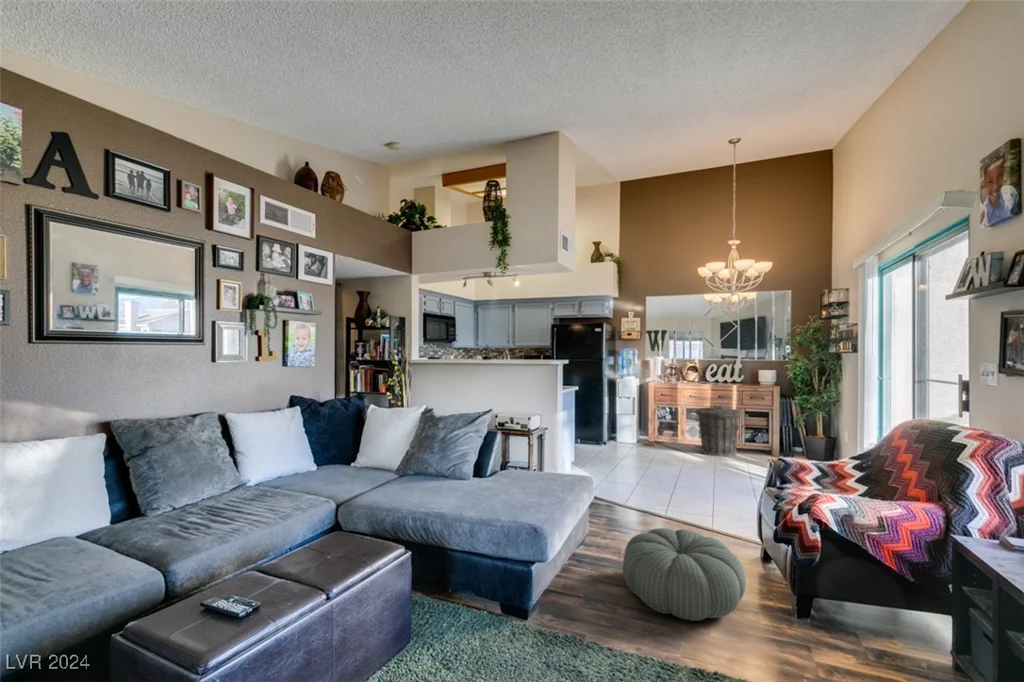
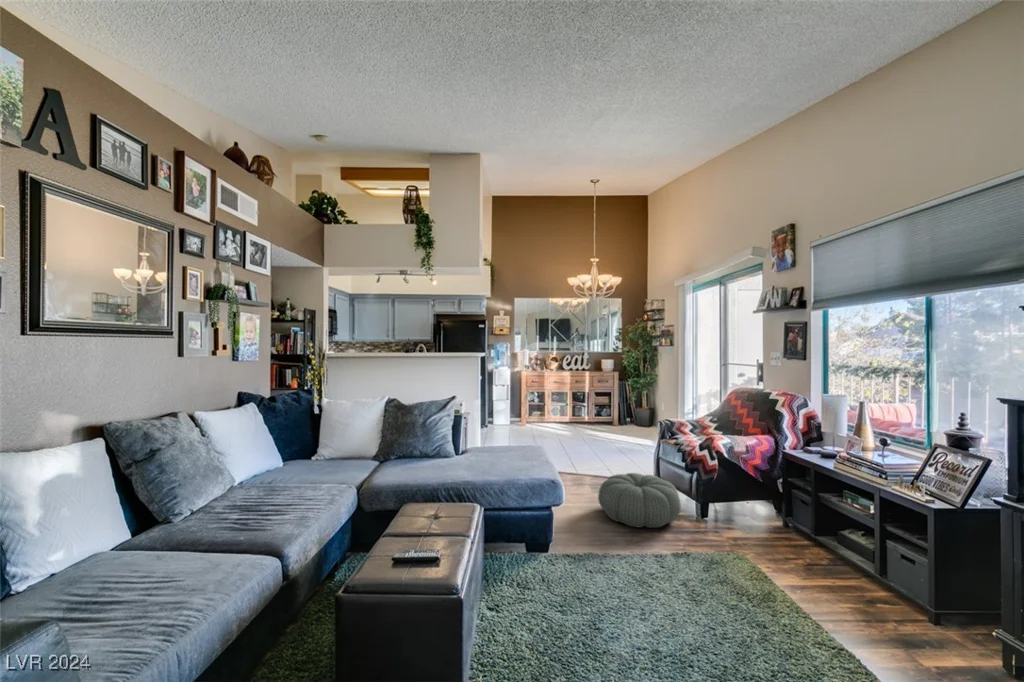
trash can: present [697,406,740,457] -> none [562,388,593,428]

